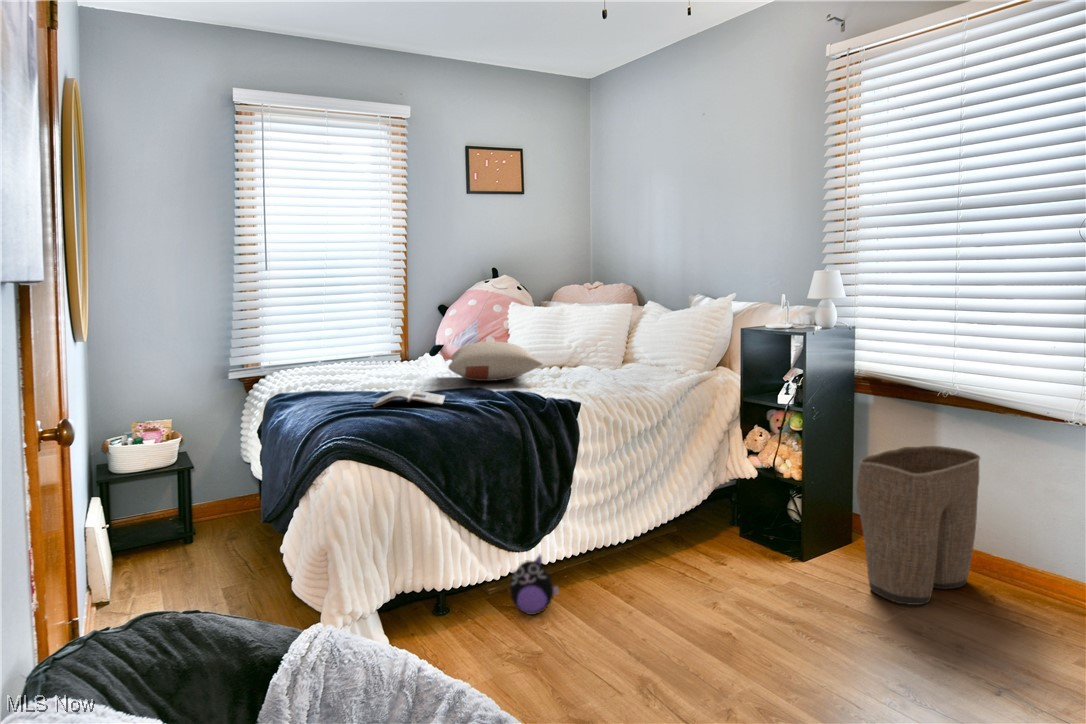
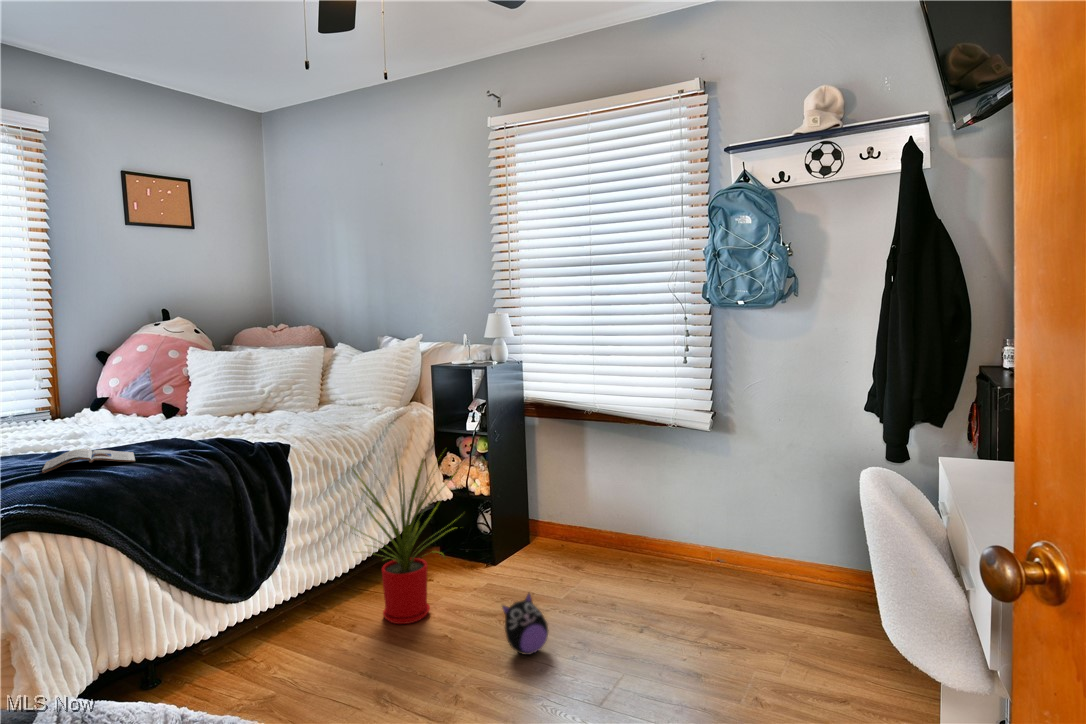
pillow: present [448,342,543,381] -> none [126,391,243,433]
house plant: none [620,414,765,611] -> present [351,459,460,624]
laundry basket: present [856,446,980,605] -> none [533,452,614,580]
plush toy: present [510,555,558,614] -> present [502,593,549,655]

